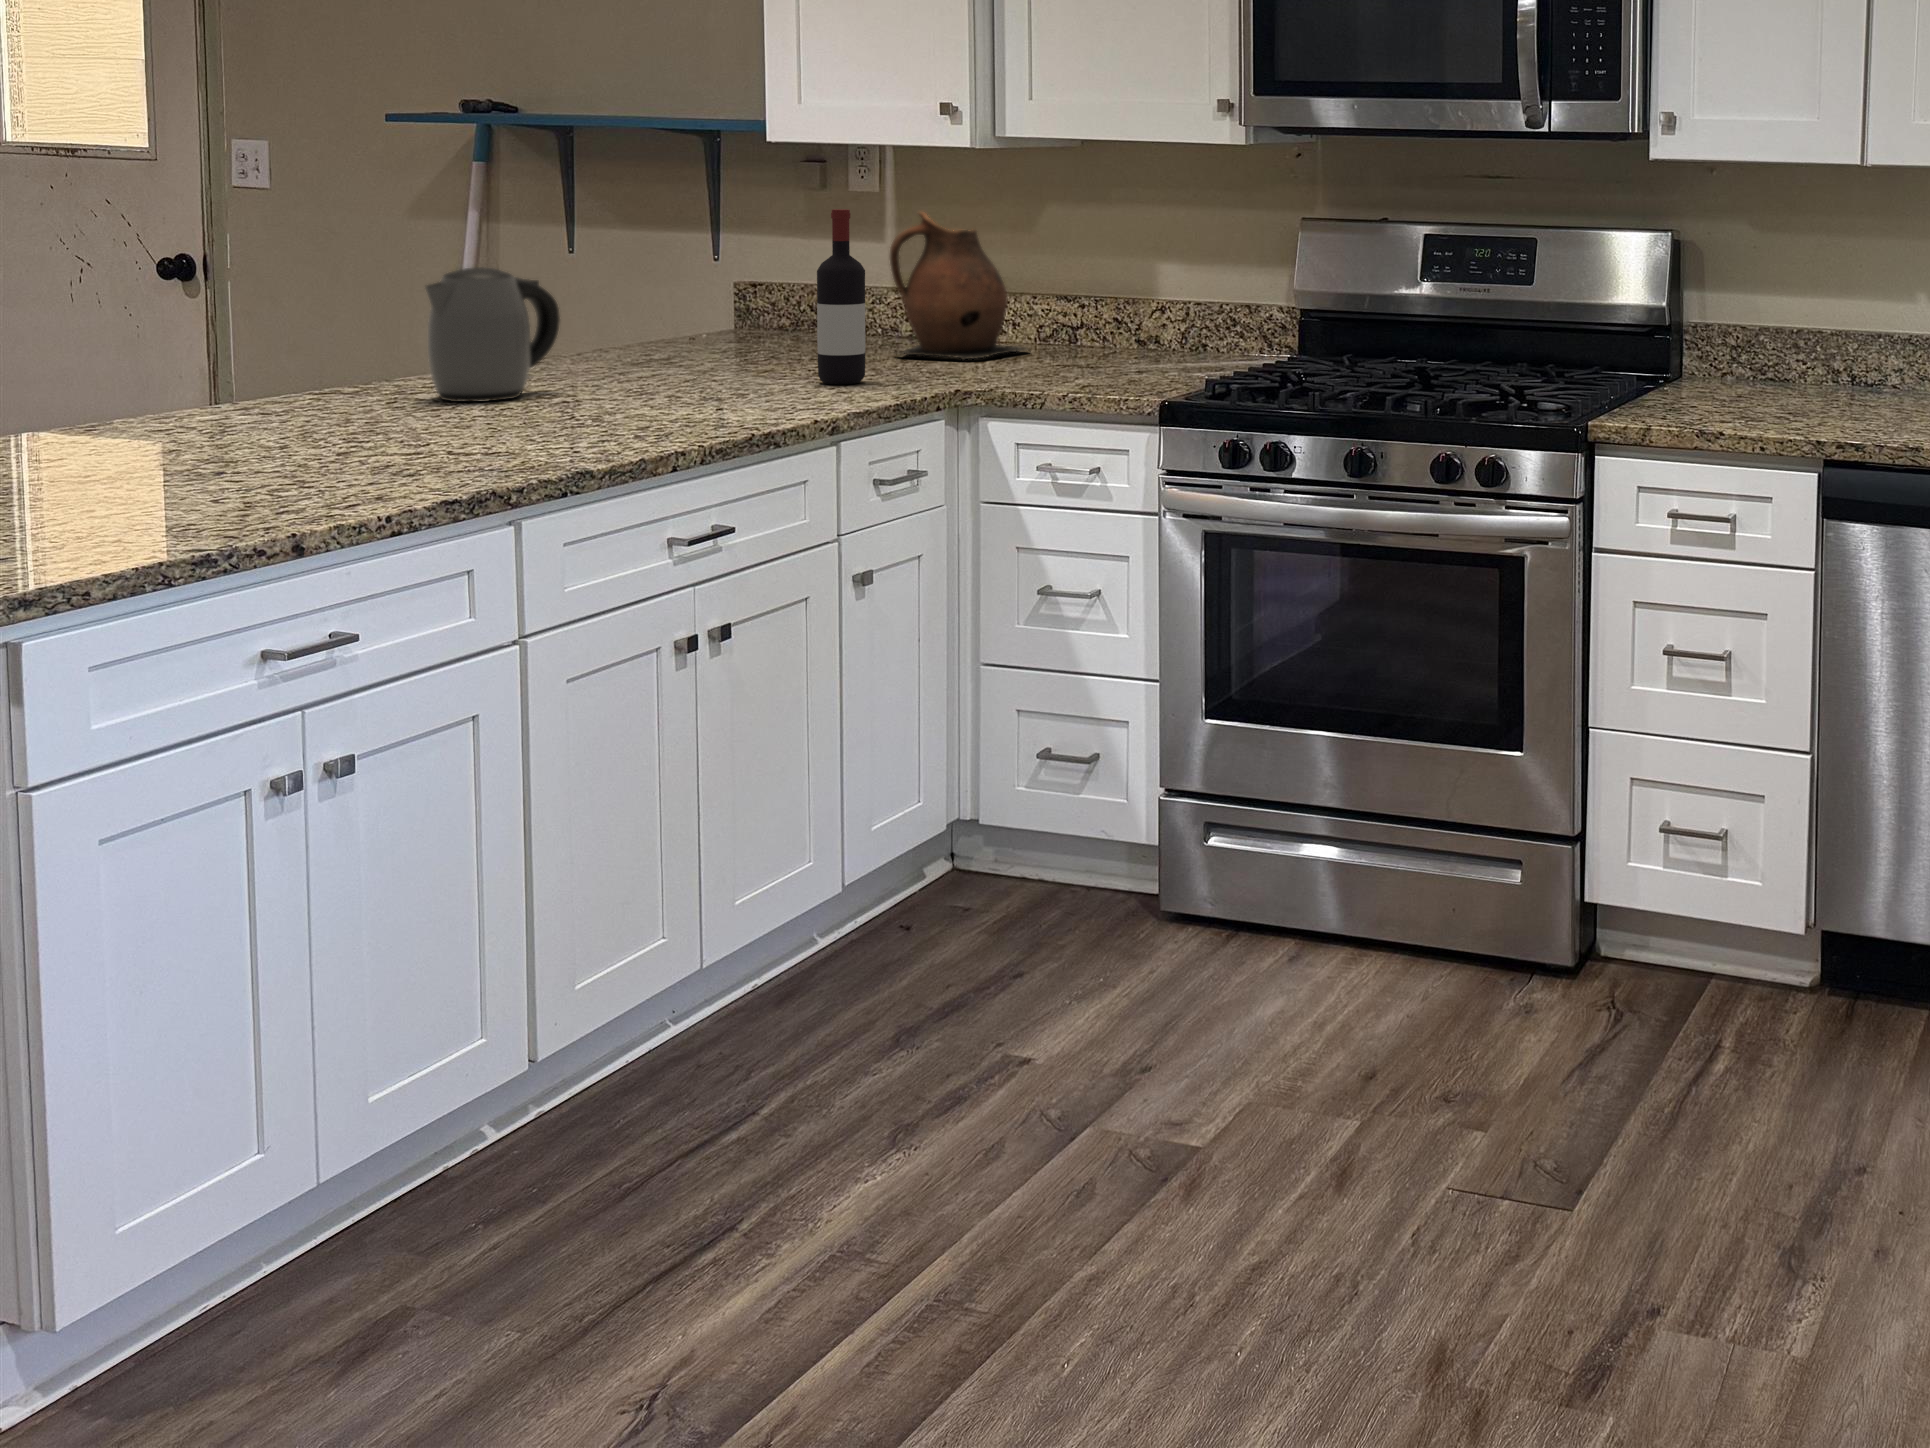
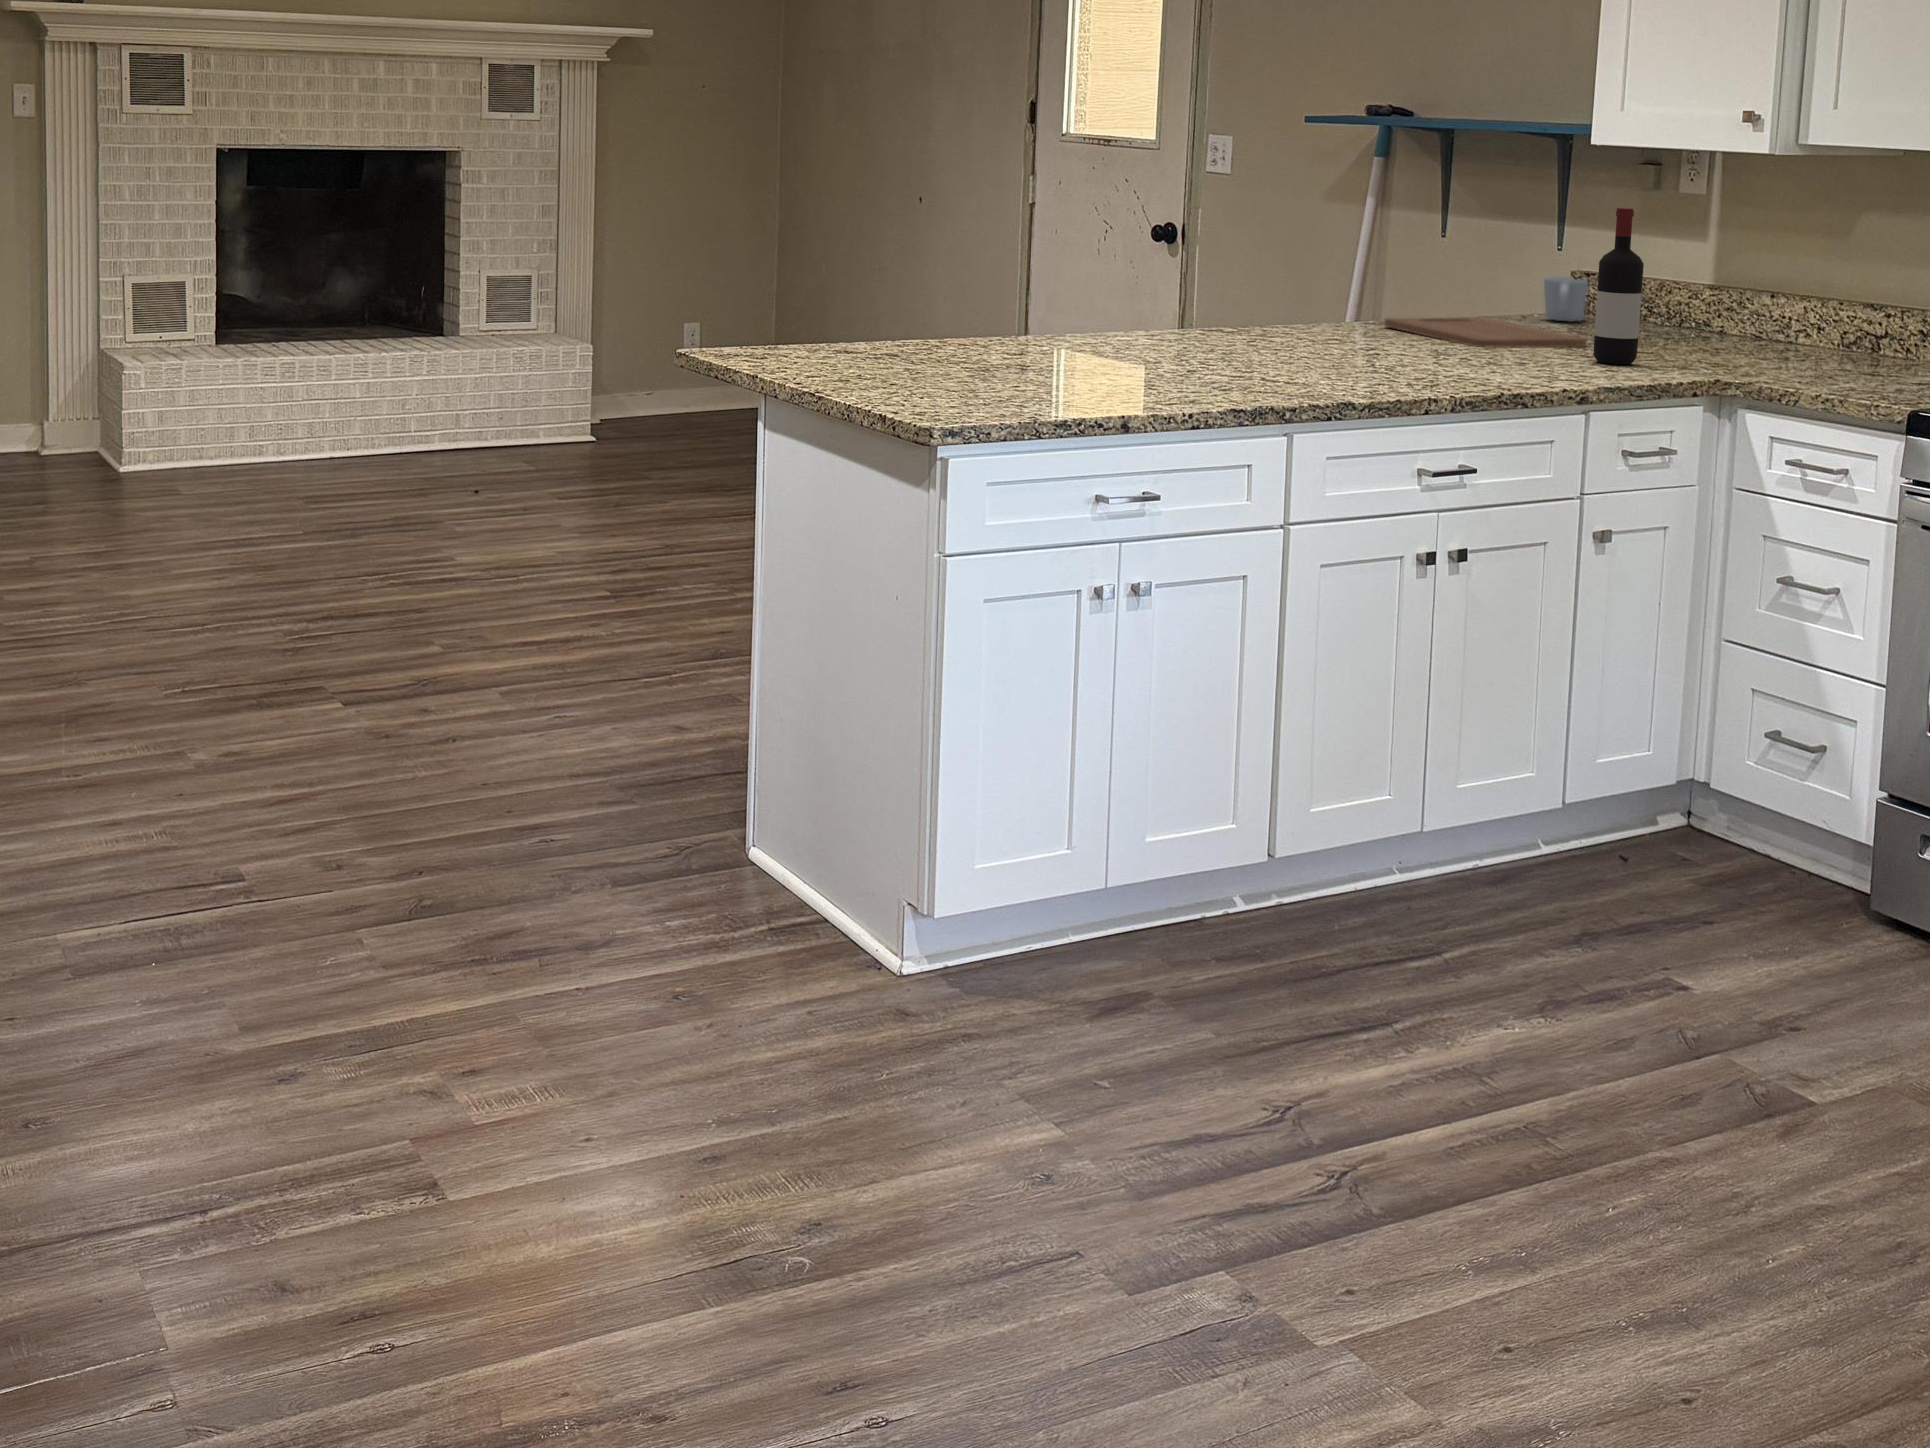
ceramic pitcher: present [890,212,1029,360] -> none [1689,215,1829,357]
kettle: present [426,267,560,402] -> none [1280,242,1382,348]
mug: none [711,289,761,340] -> present [1544,276,1588,322]
cutting board: none [542,344,792,380] -> present [1384,318,1587,347]

